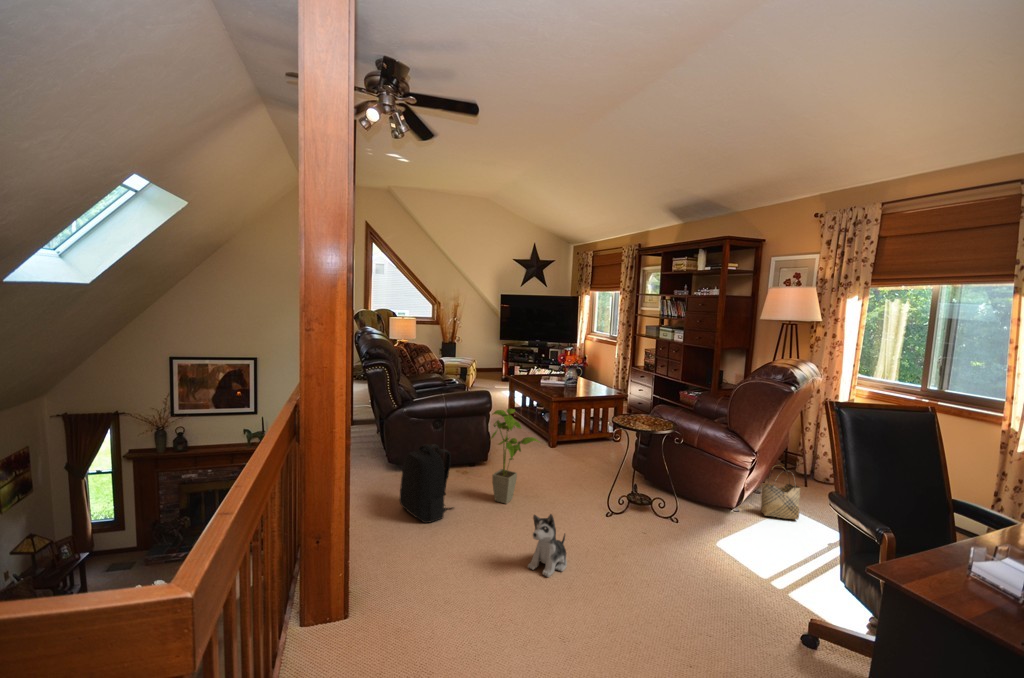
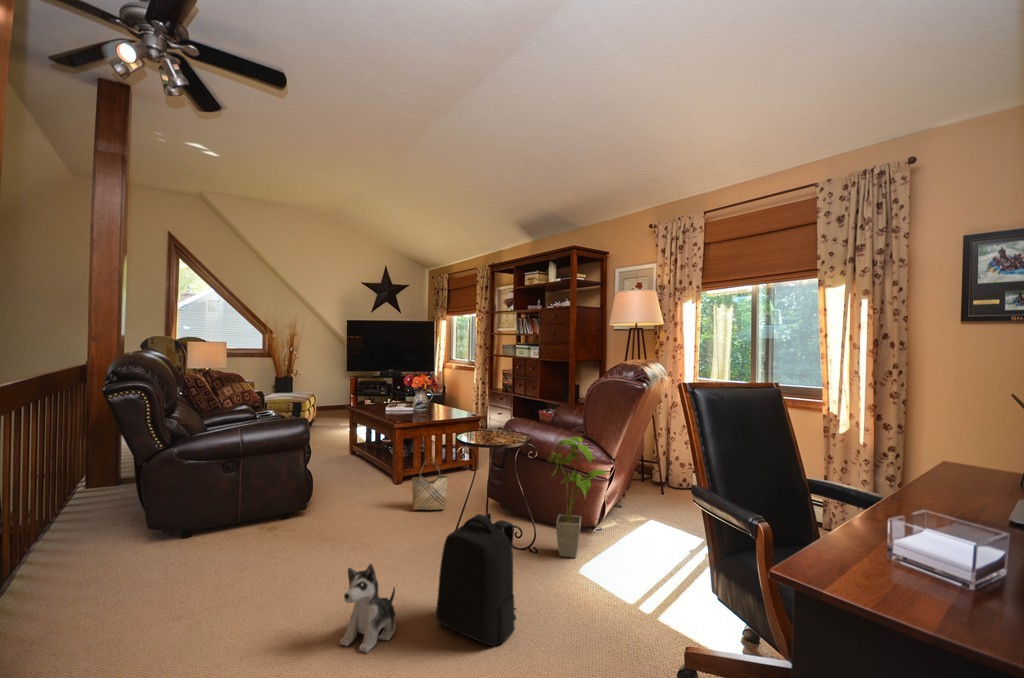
house plant: present [491,409,539,504] -> present [550,436,608,558]
backpack: present [399,444,451,523] -> present [436,514,516,646]
woven basket: present [761,465,800,519] -> present [412,458,448,510]

